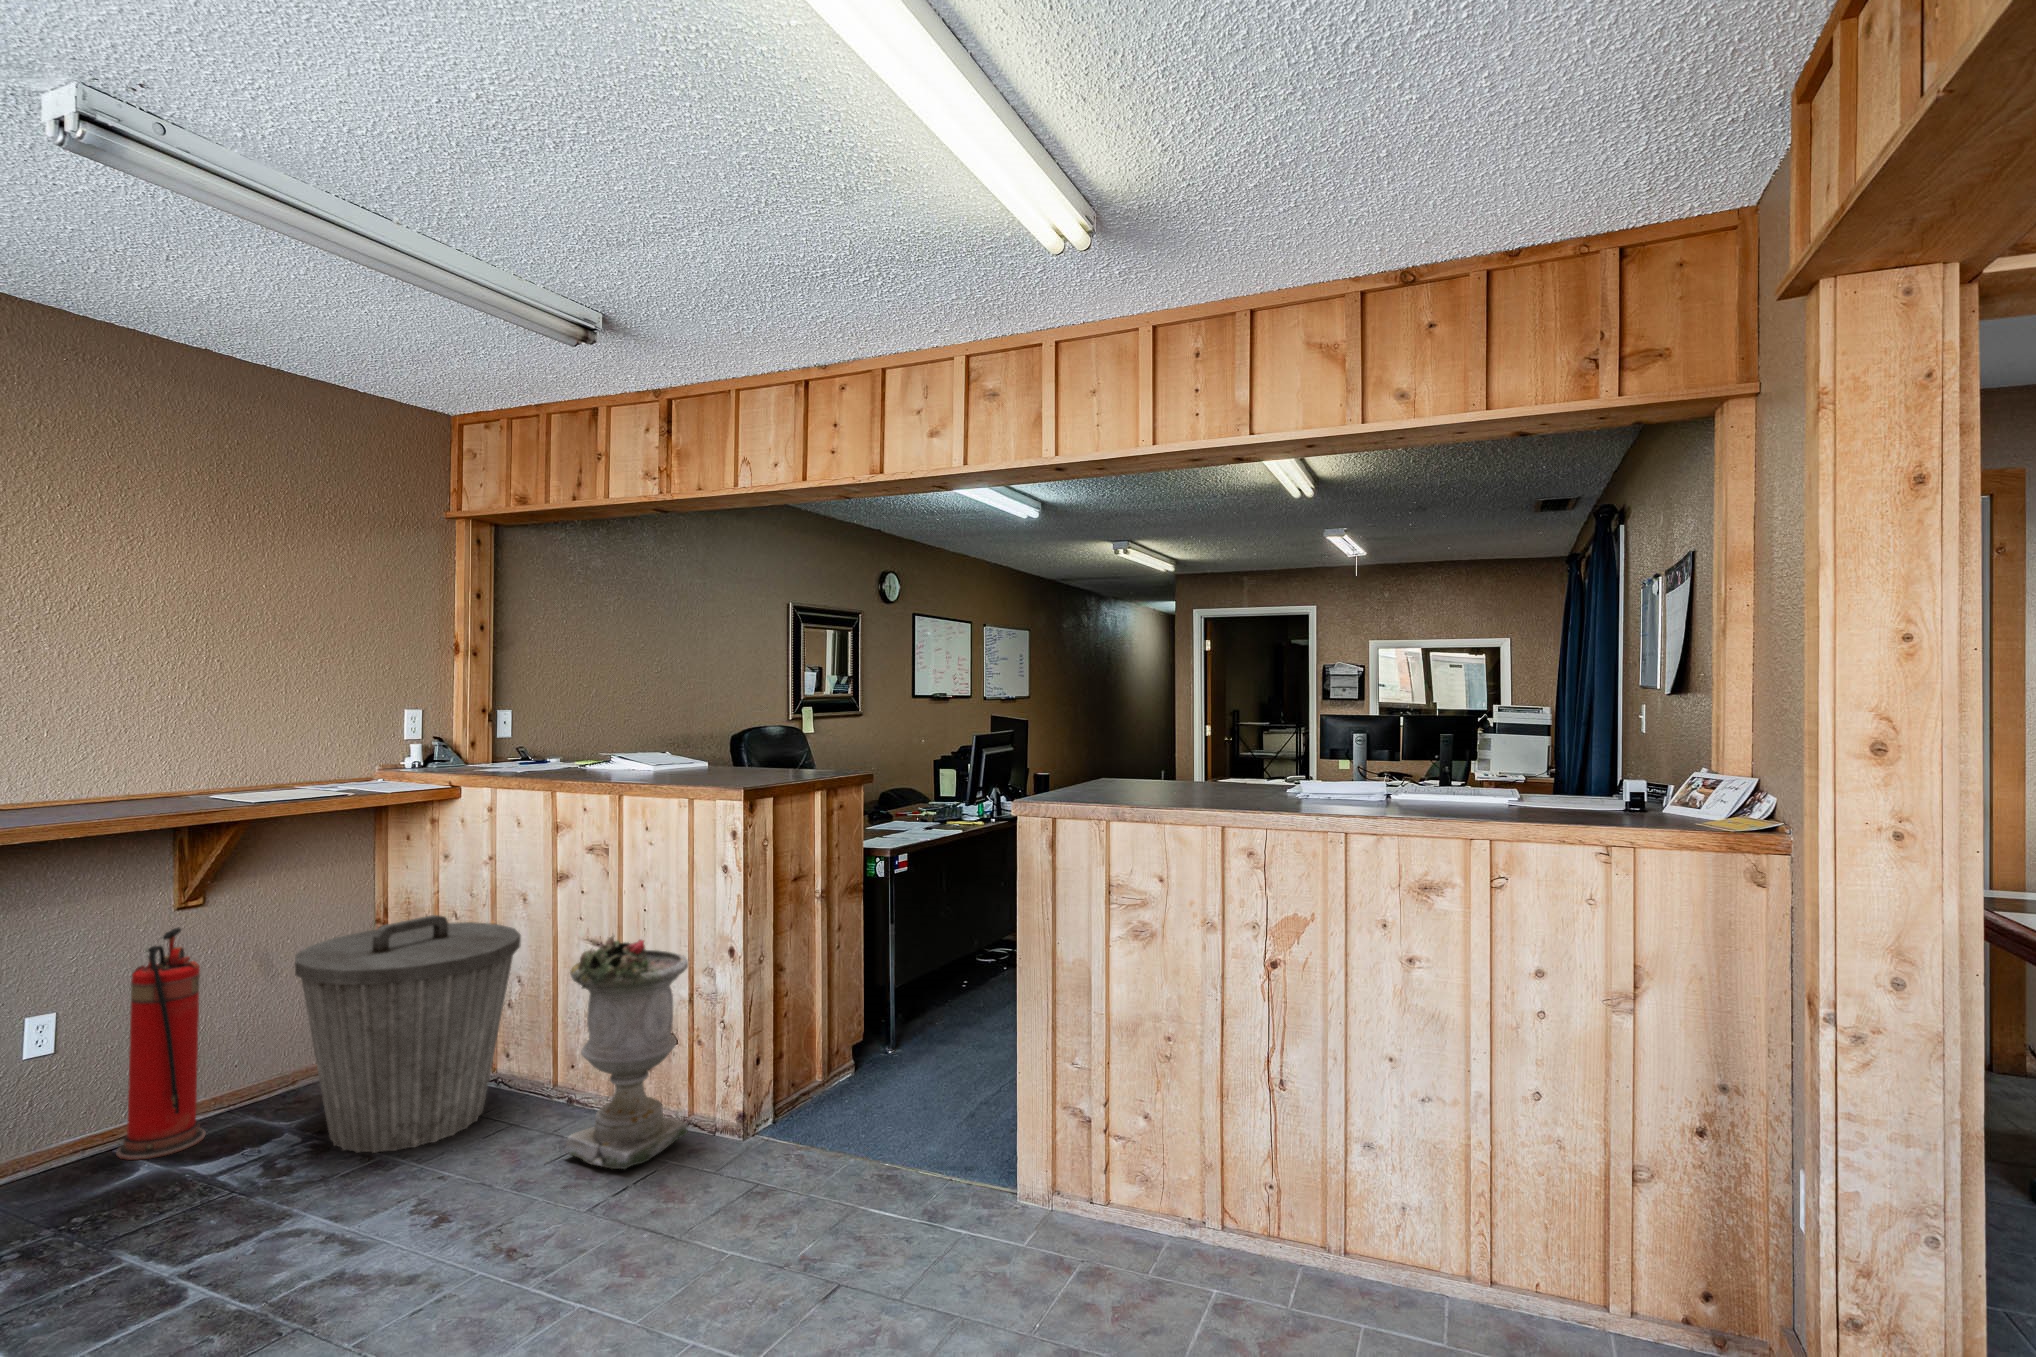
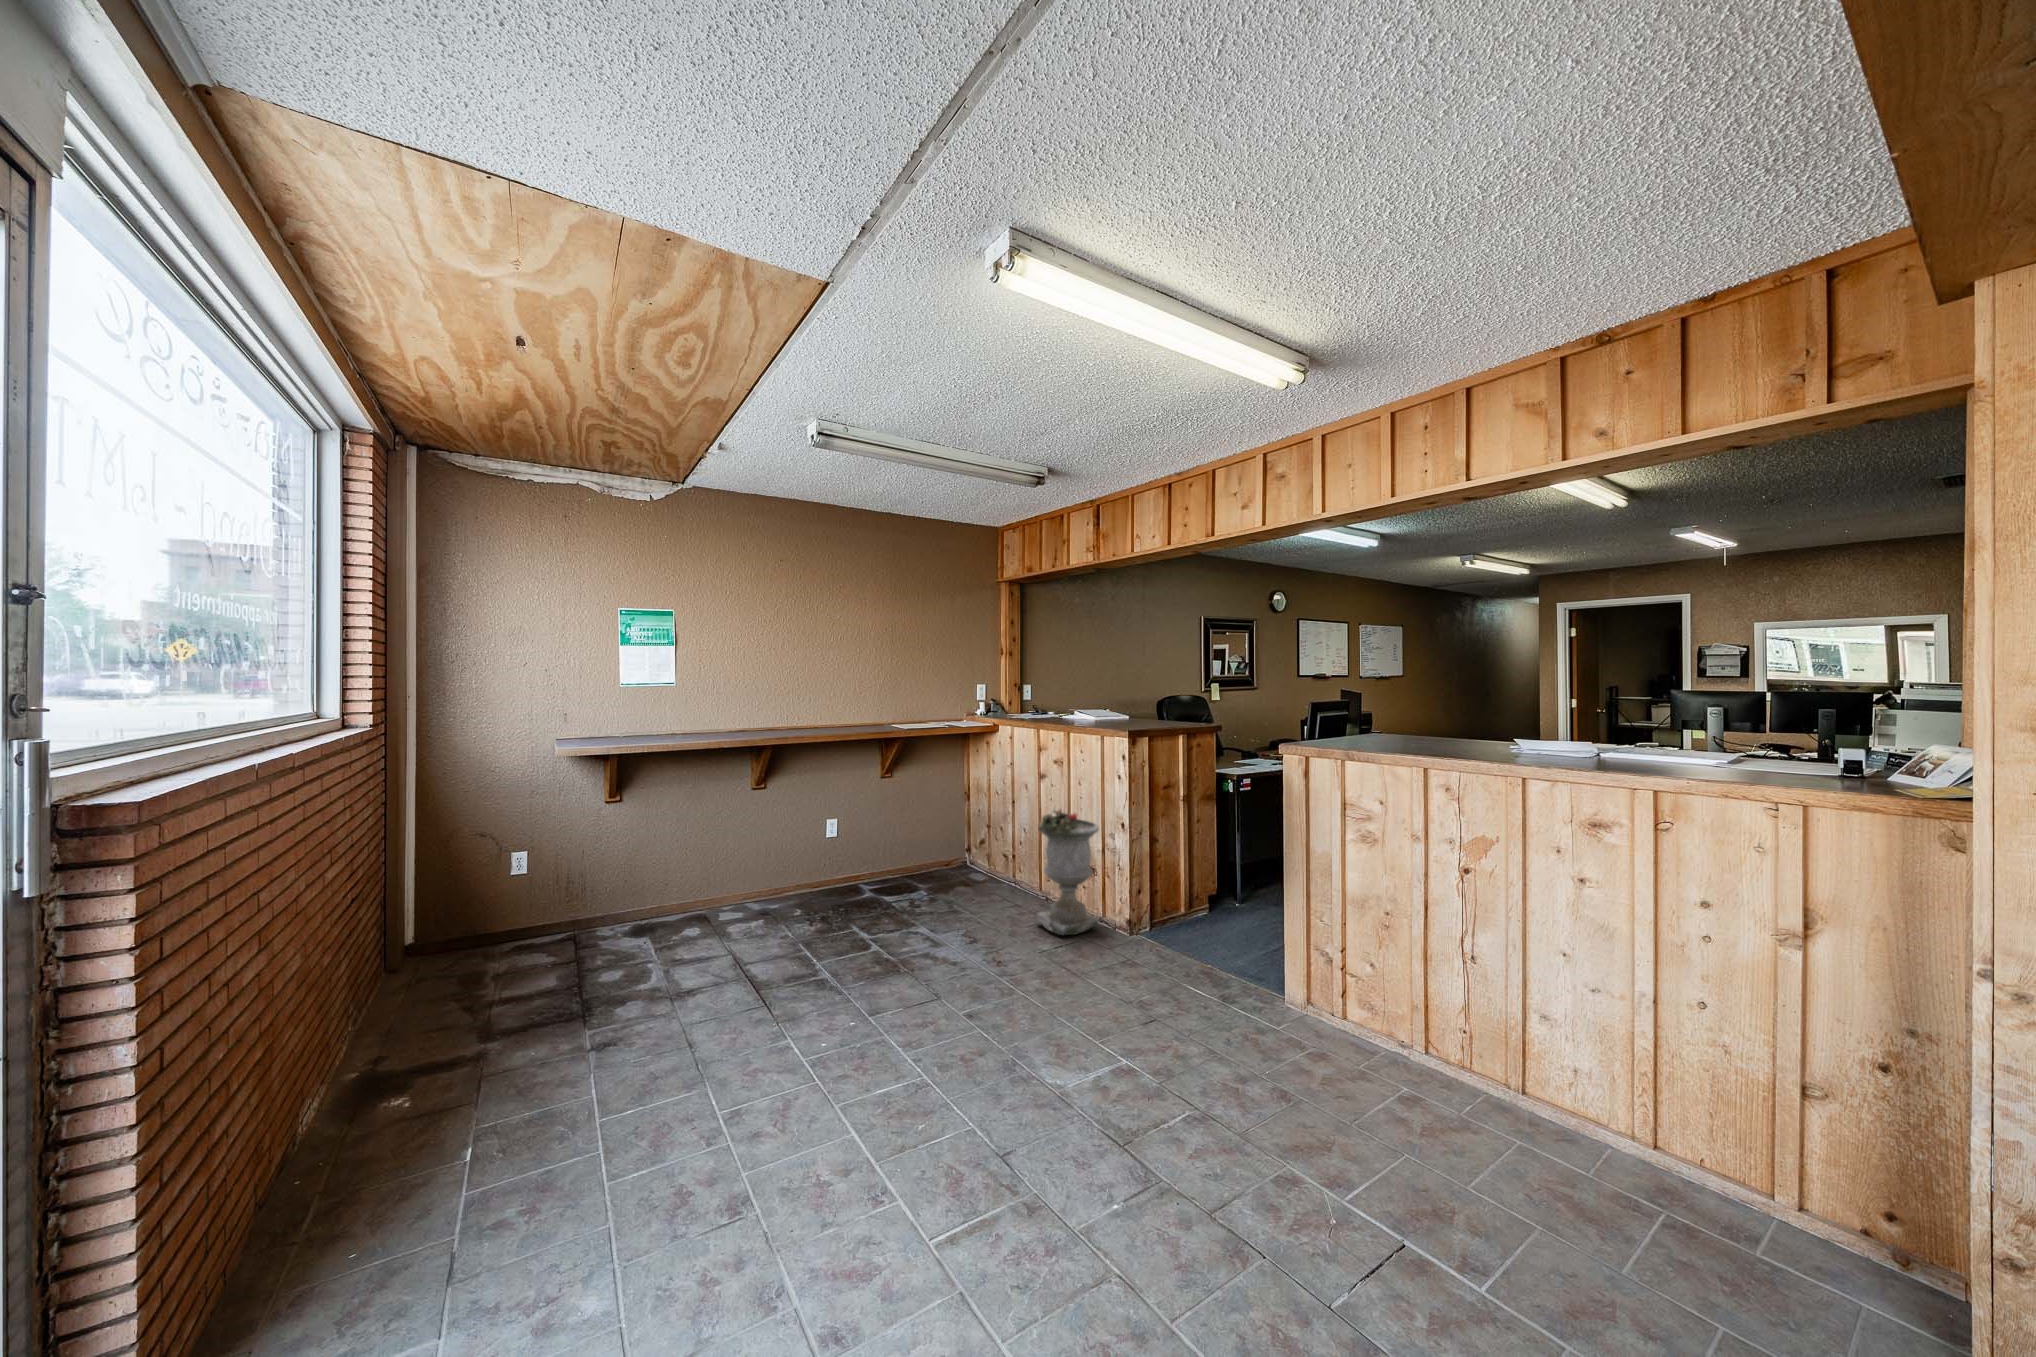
trash can: present [295,915,521,1153] -> none [923,790,1022,906]
fire extinguisher: present [116,927,206,1160] -> none [861,785,893,888]

